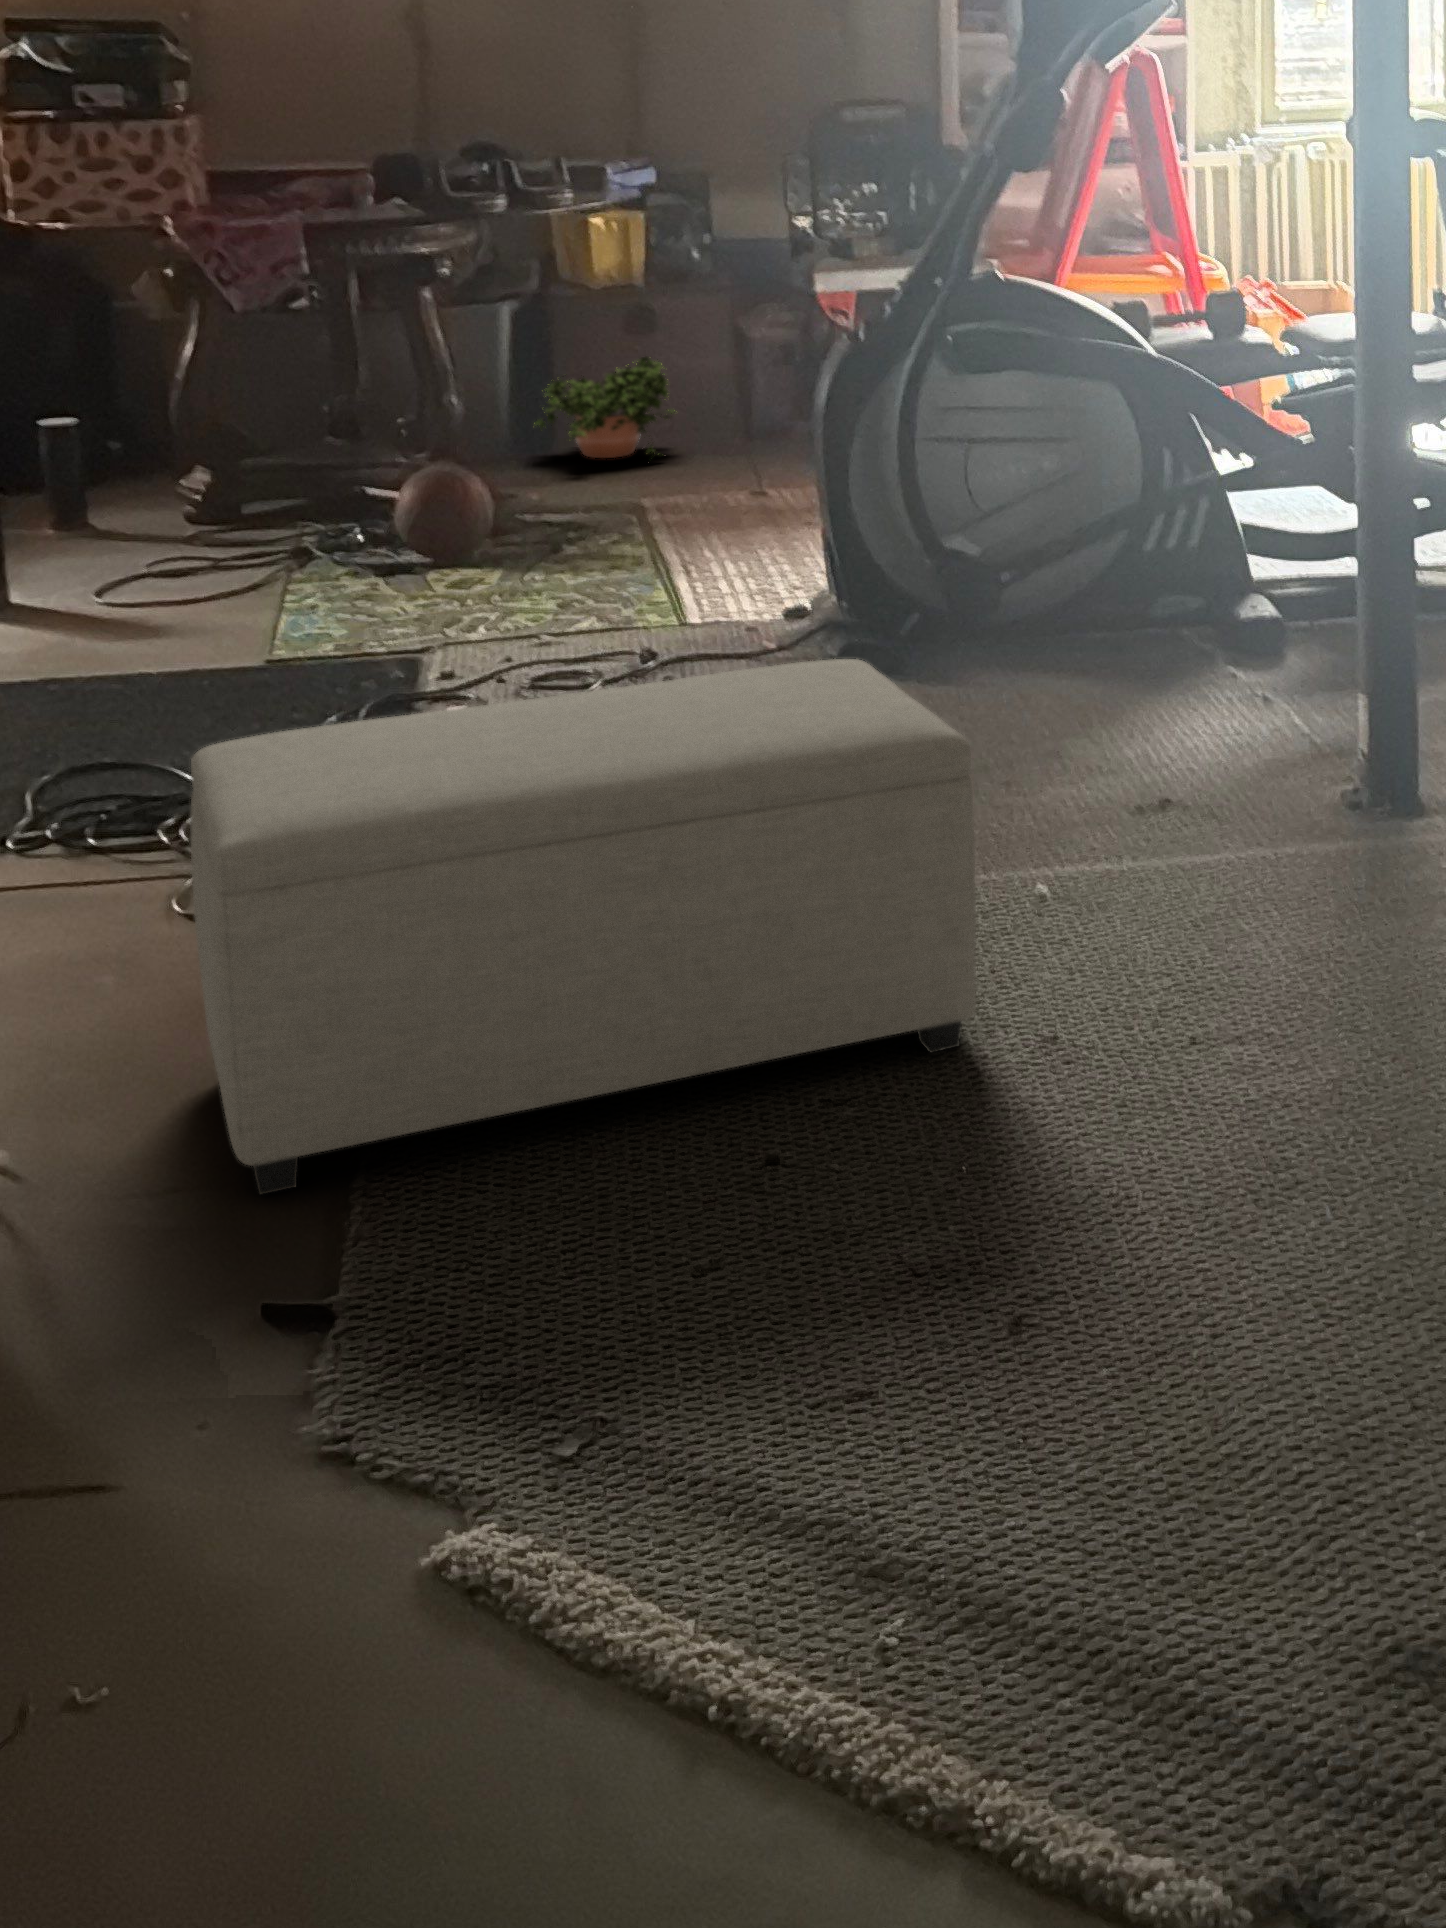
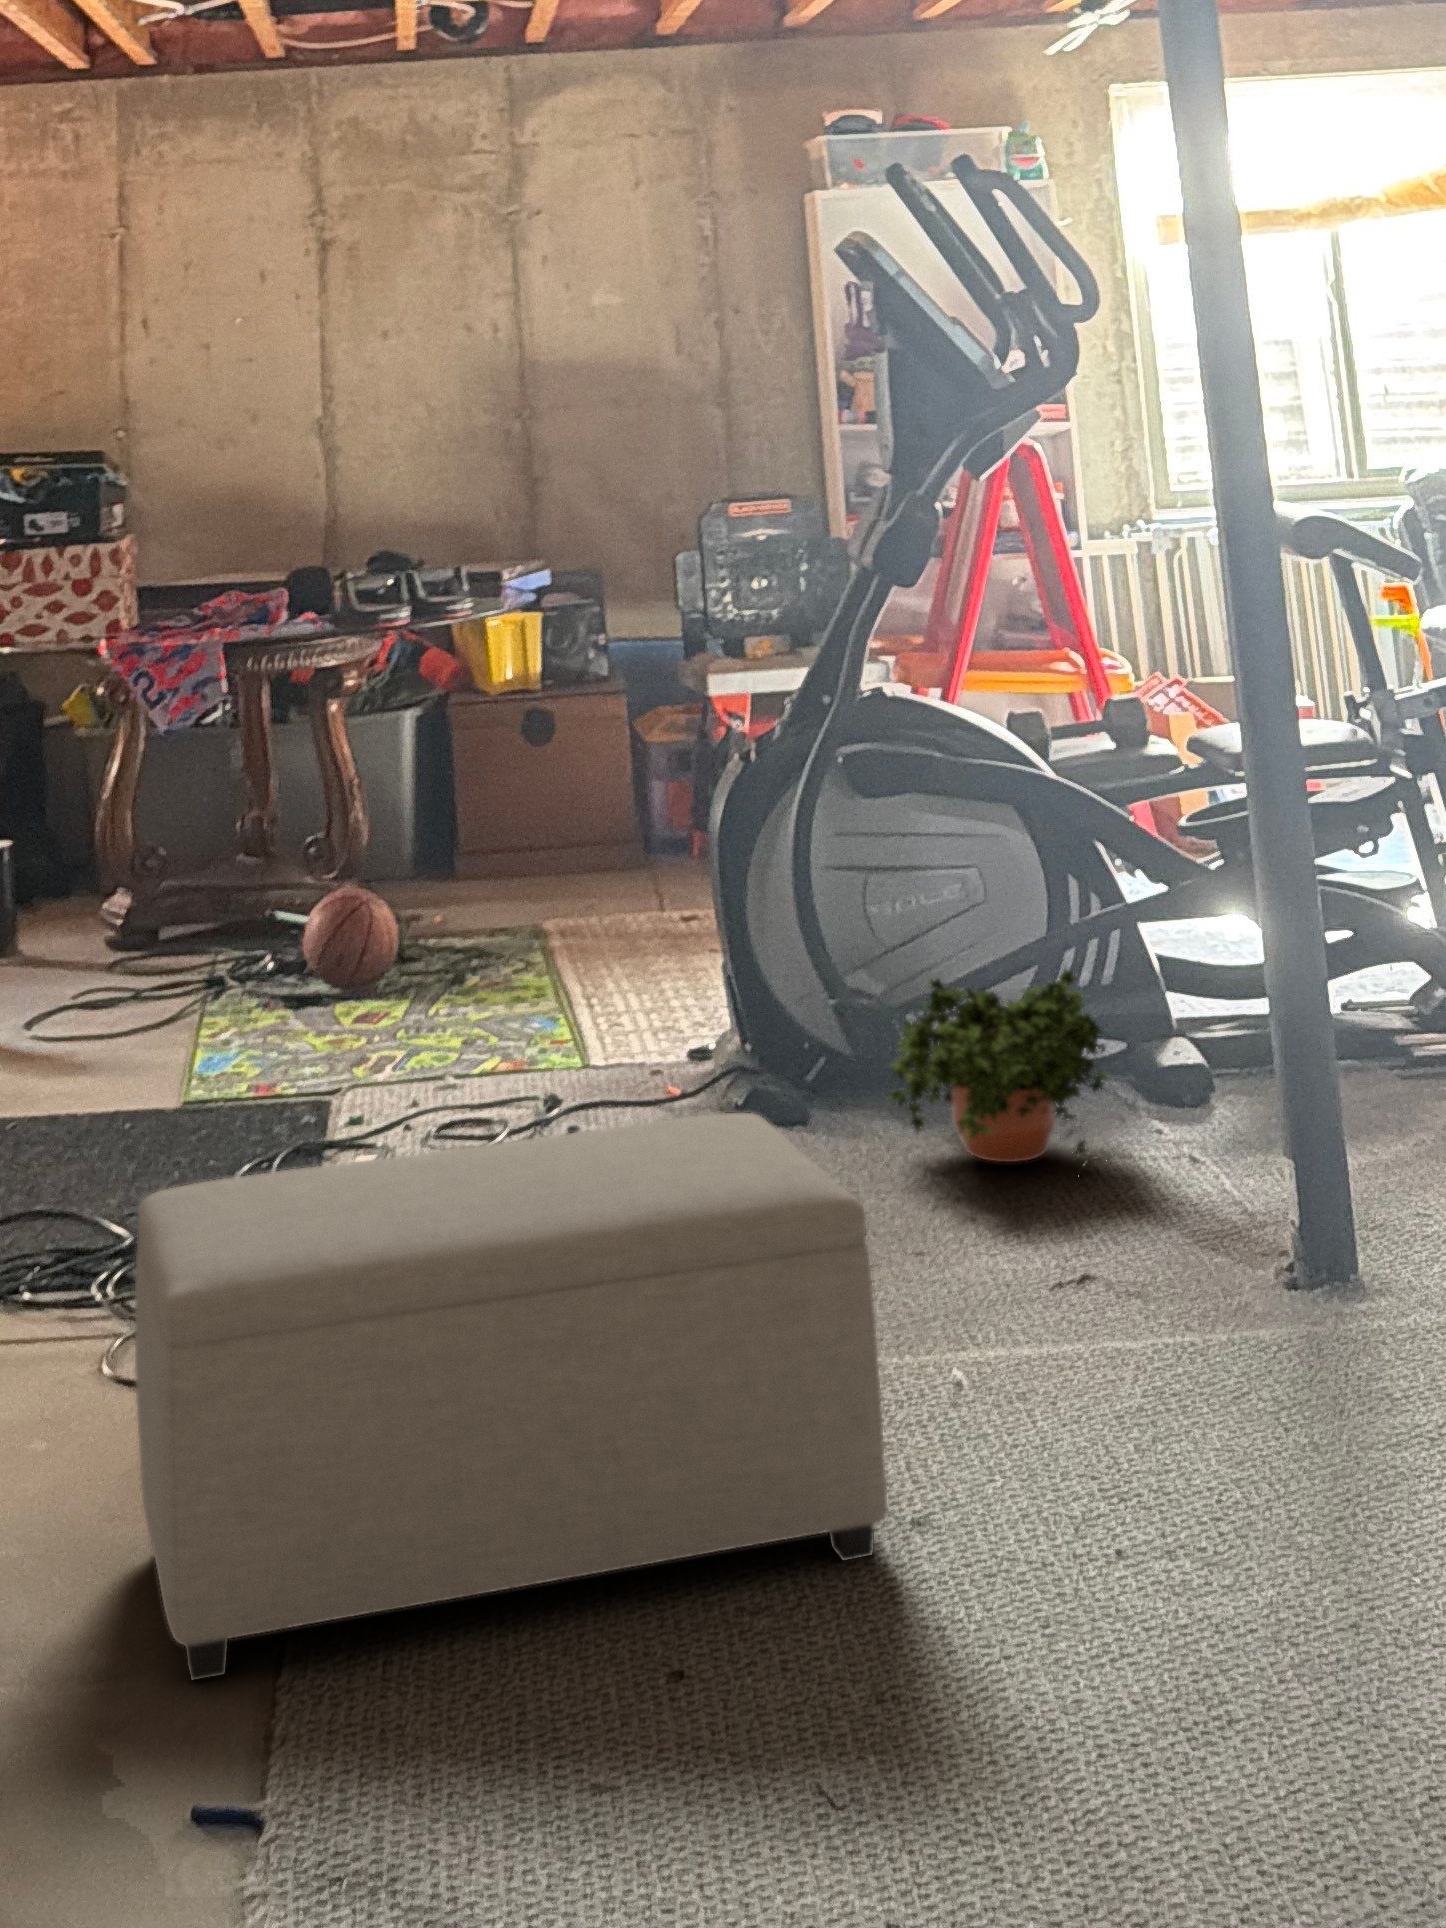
potted plant: present [534,357,675,458] -> present [889,966,1110,1168]

